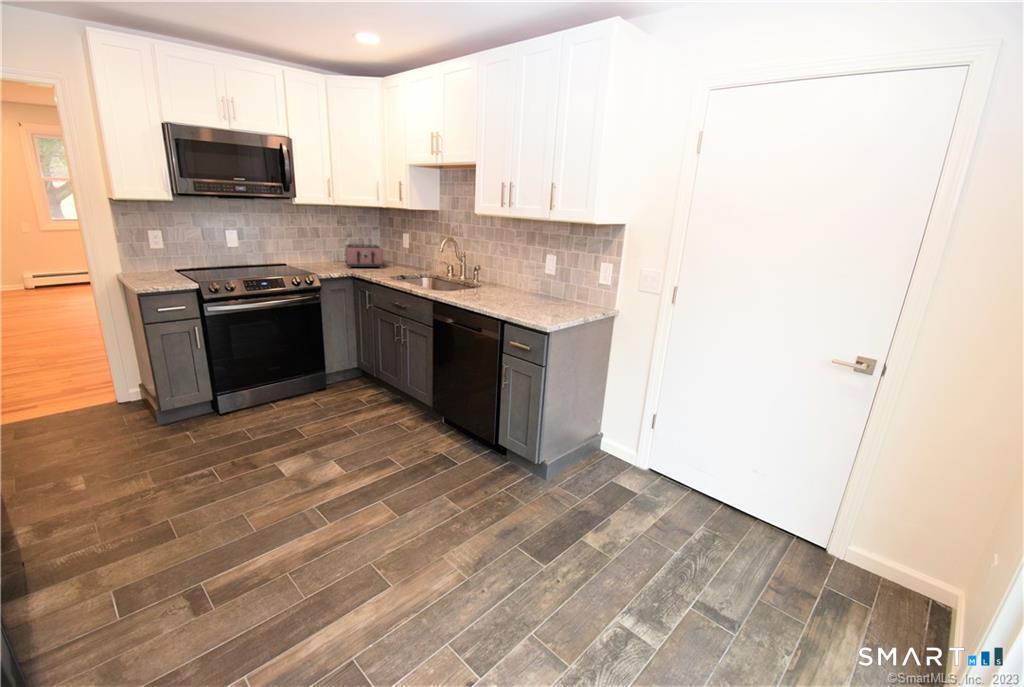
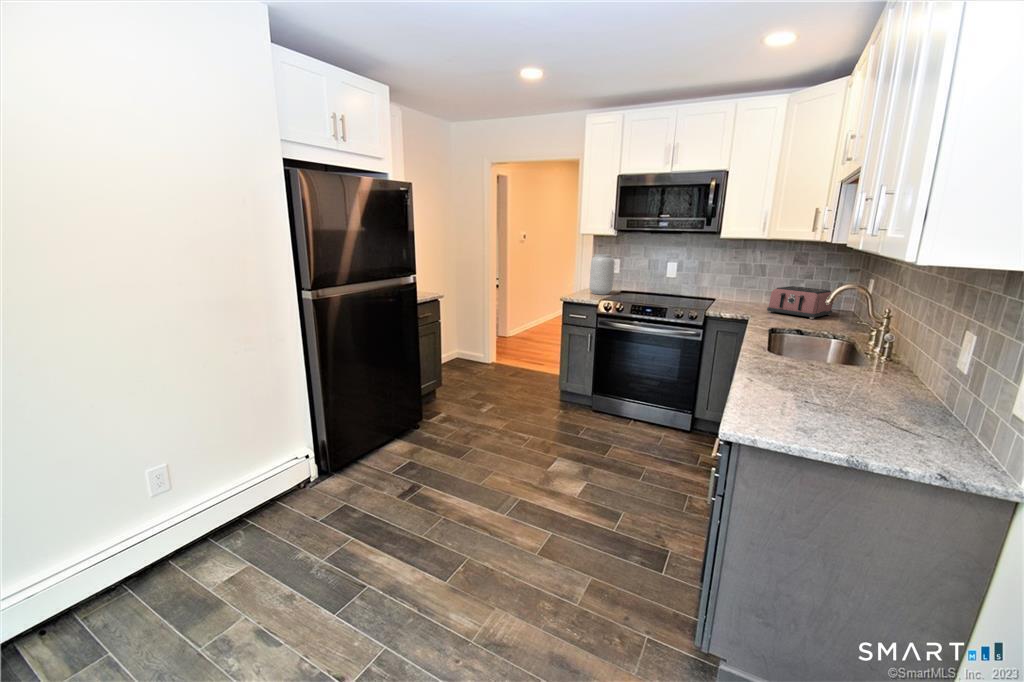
vase: none [133,225,175,277] -> present [589,254,615,295]

